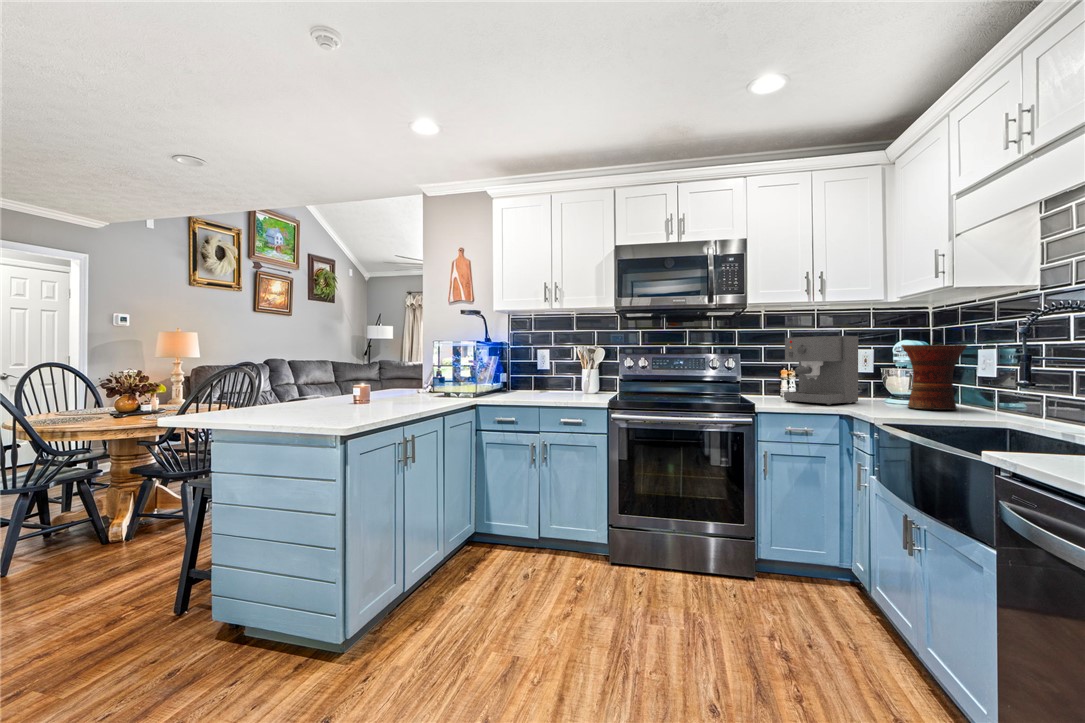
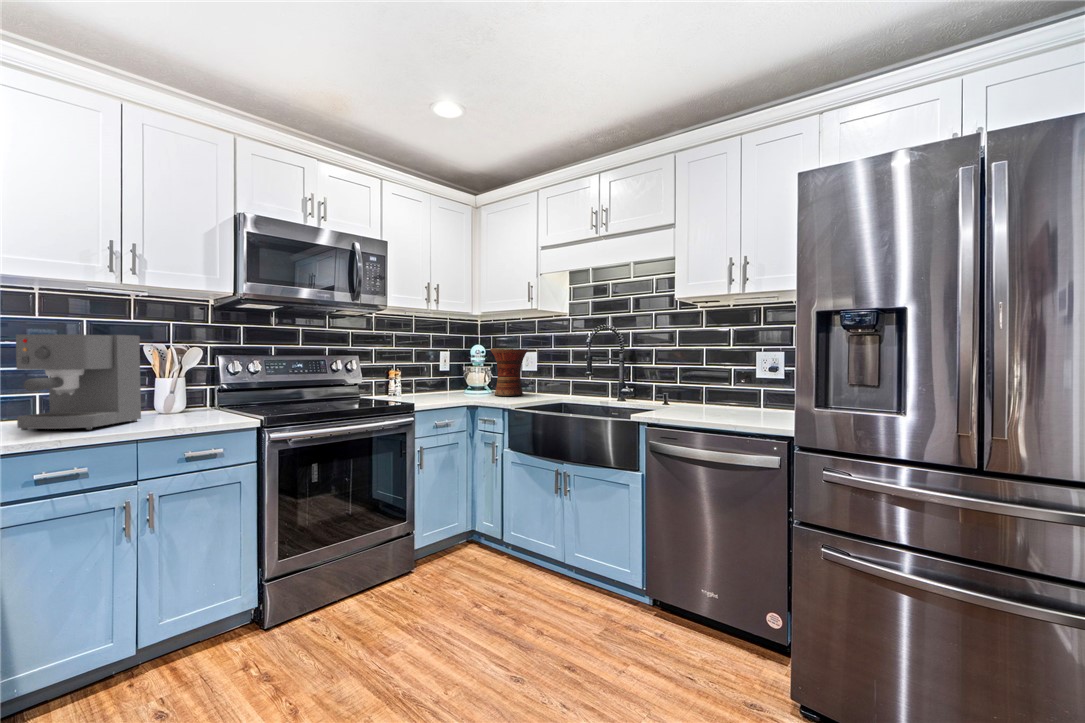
coffee maker: present [784,336,858,405] -> present [16,334,141,430]

